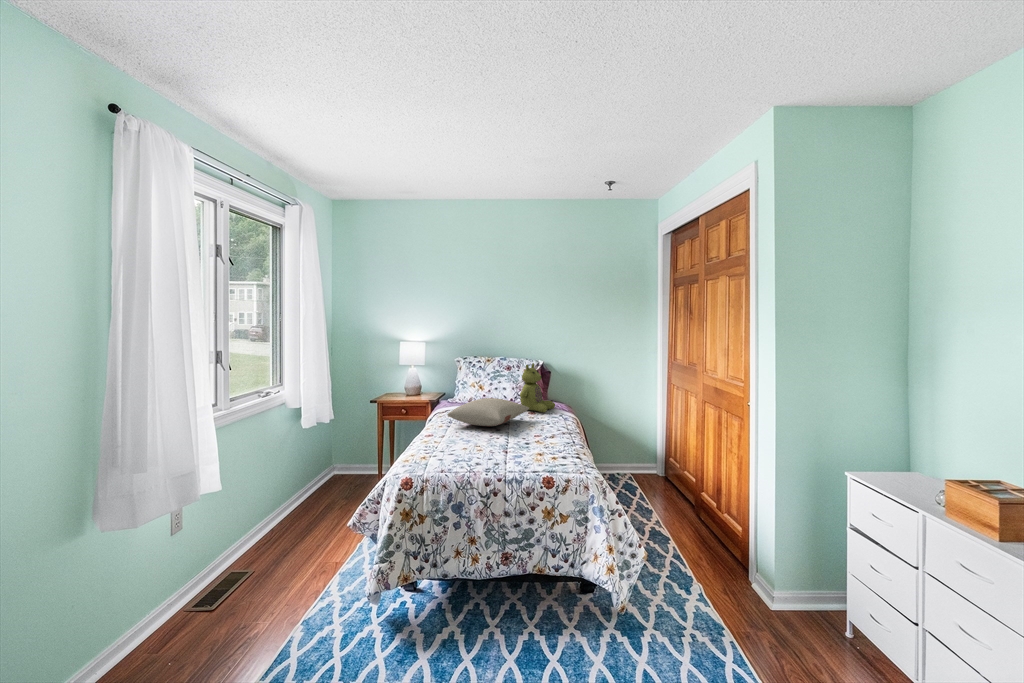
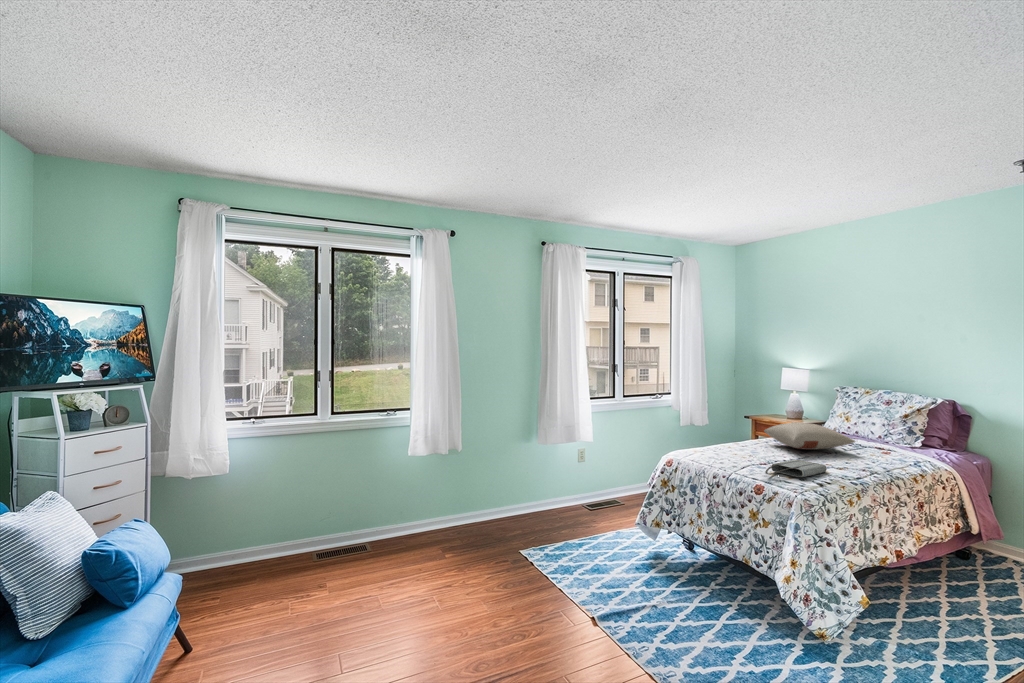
stuffed bear: present [520,363,555,412] -> none [864,397,918,453]
tote bag: none [524,438,562,464] -> present [765,460,827,477]

